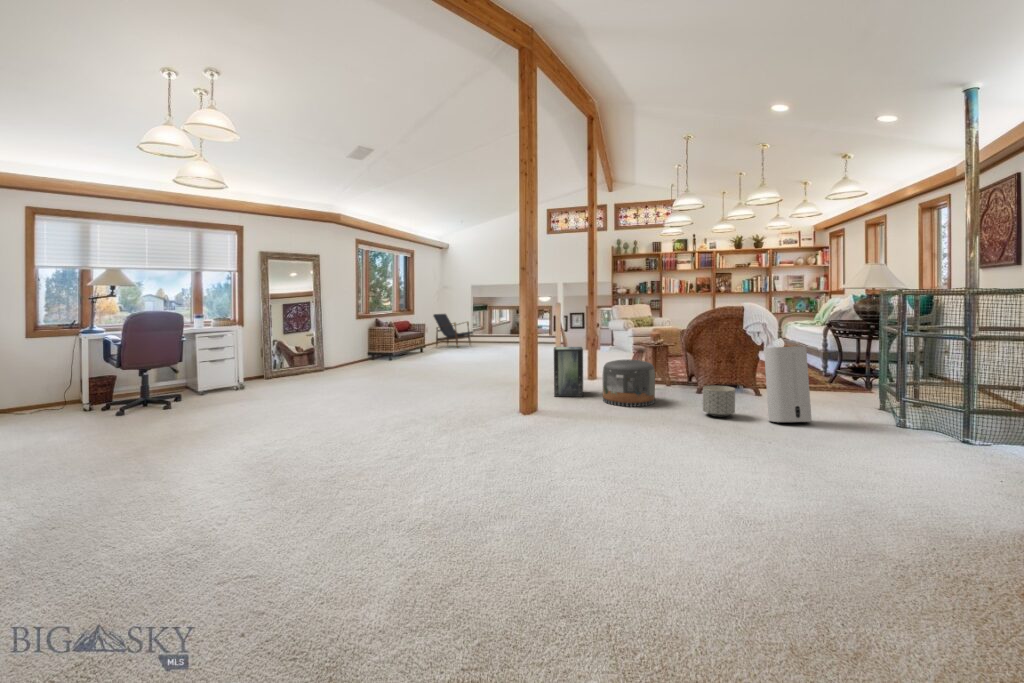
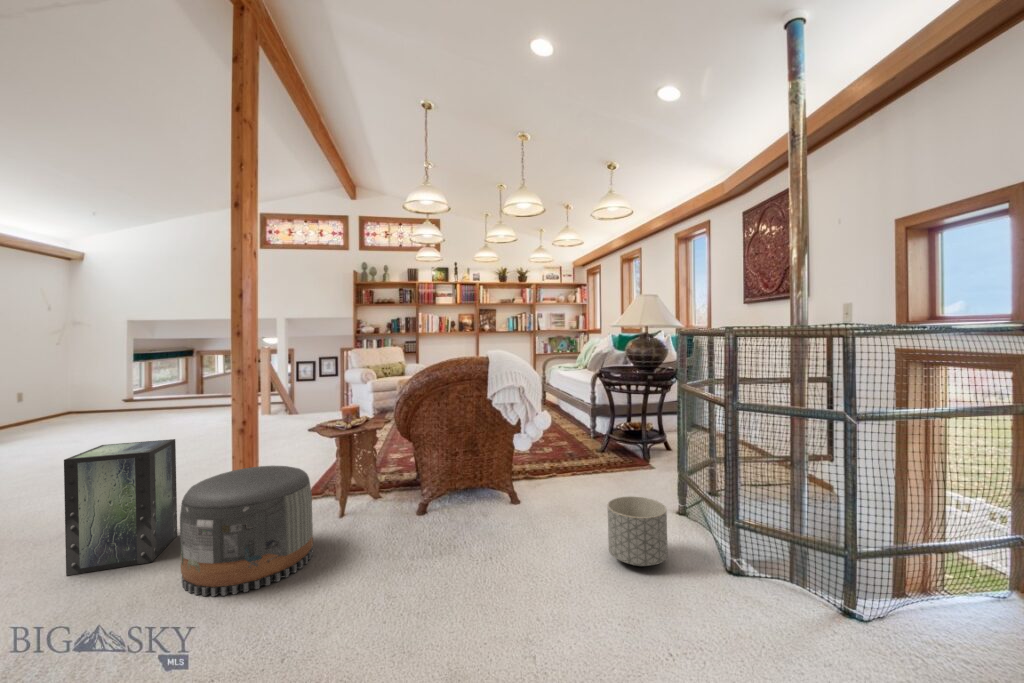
lounge chair: present [433,314,473,347] -> none [51,361,138,418]
air purifier: present [764,347,812,423] -> none [505,434,598,616]
planter: present [703,386,735,417] -> present [608,496,668,567]

